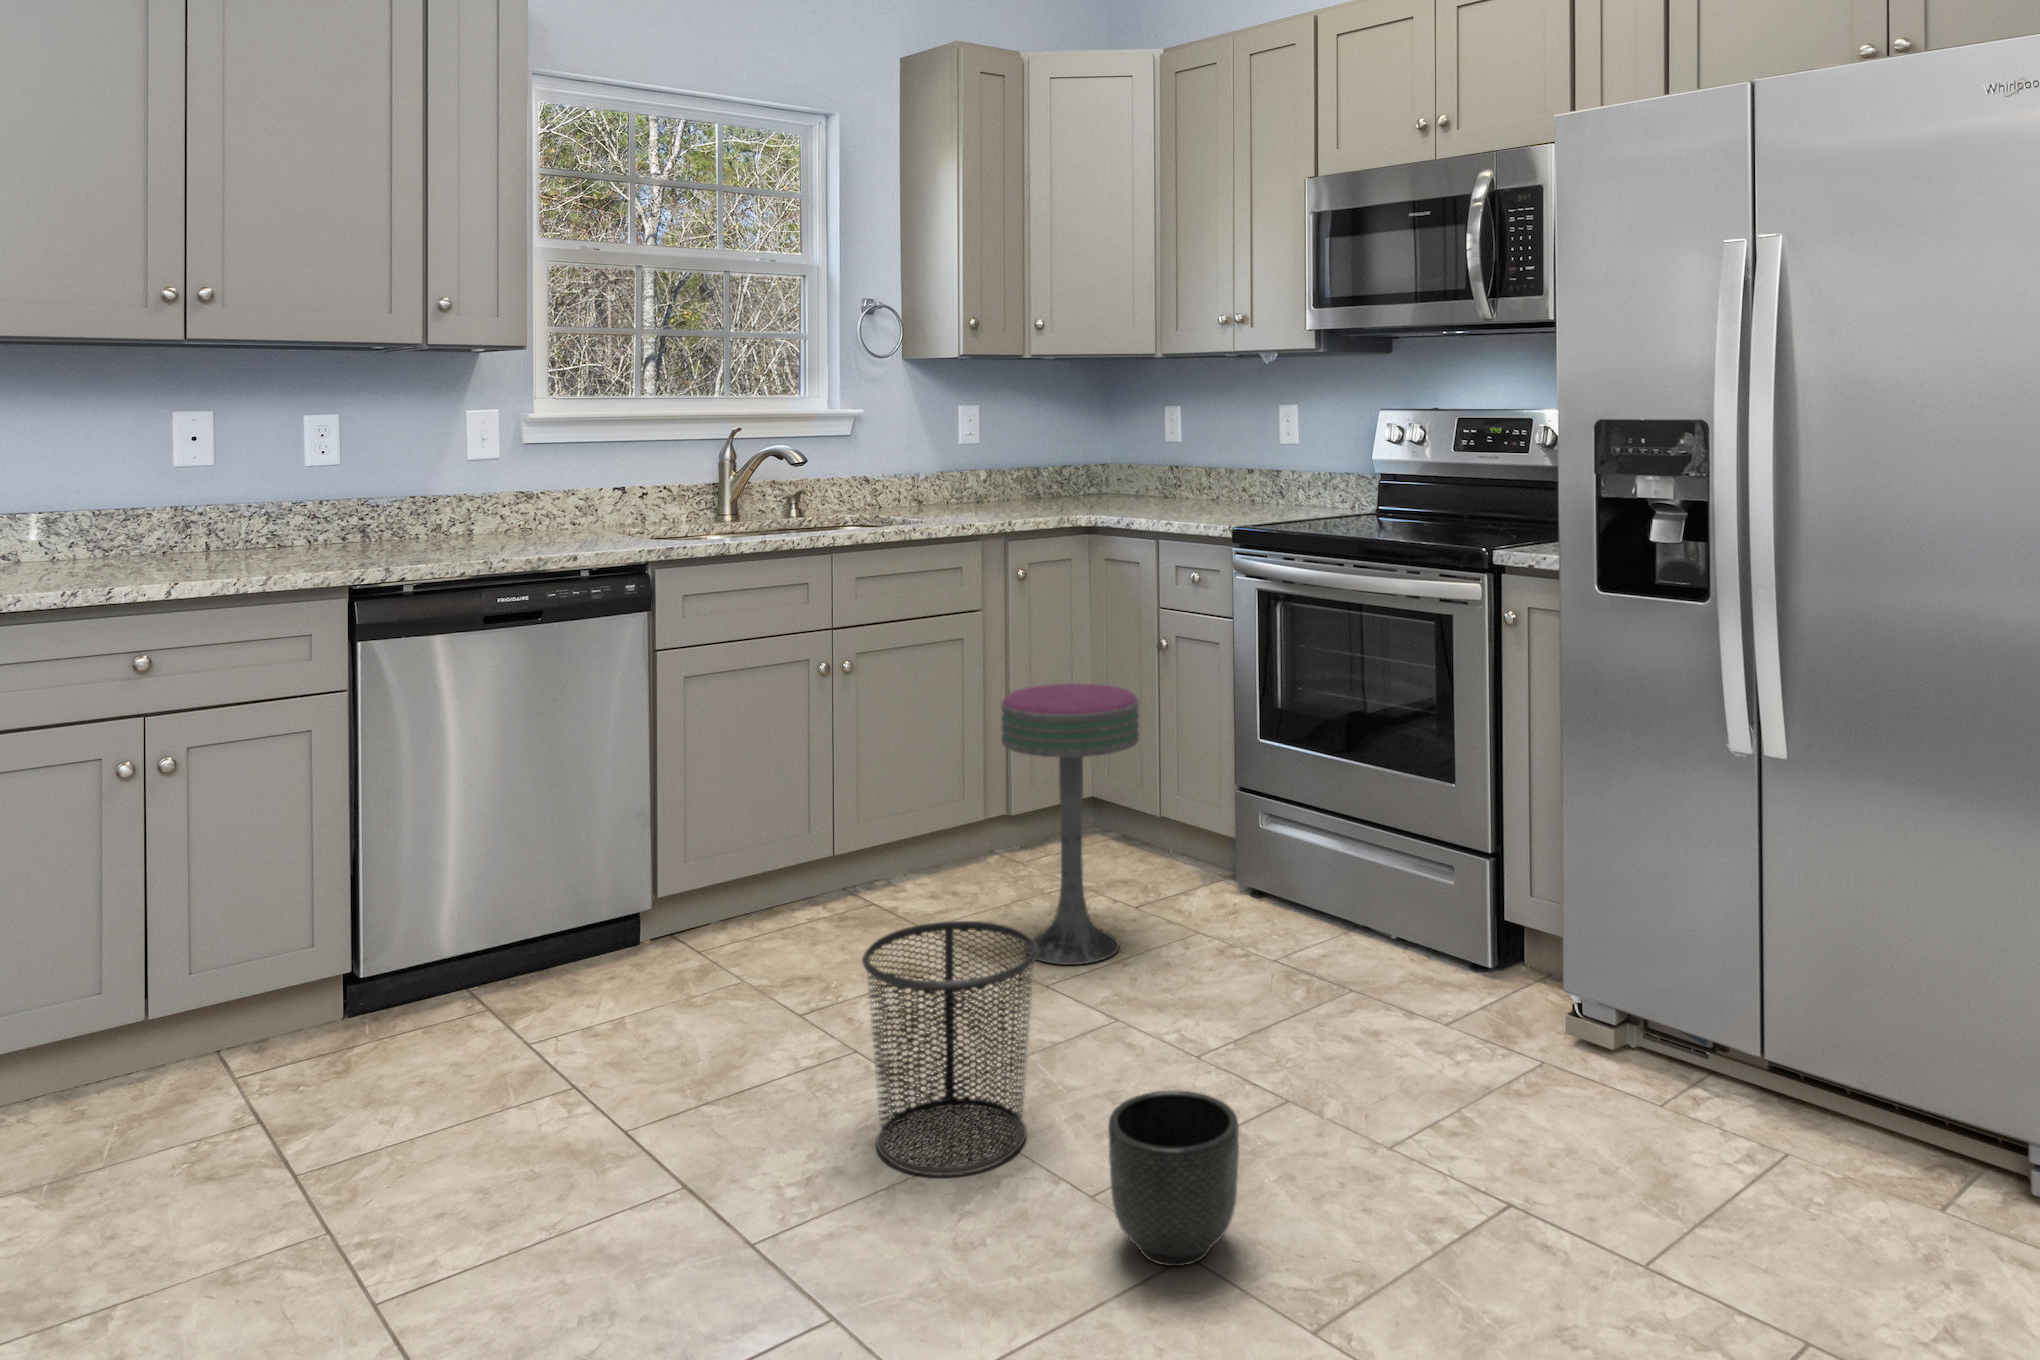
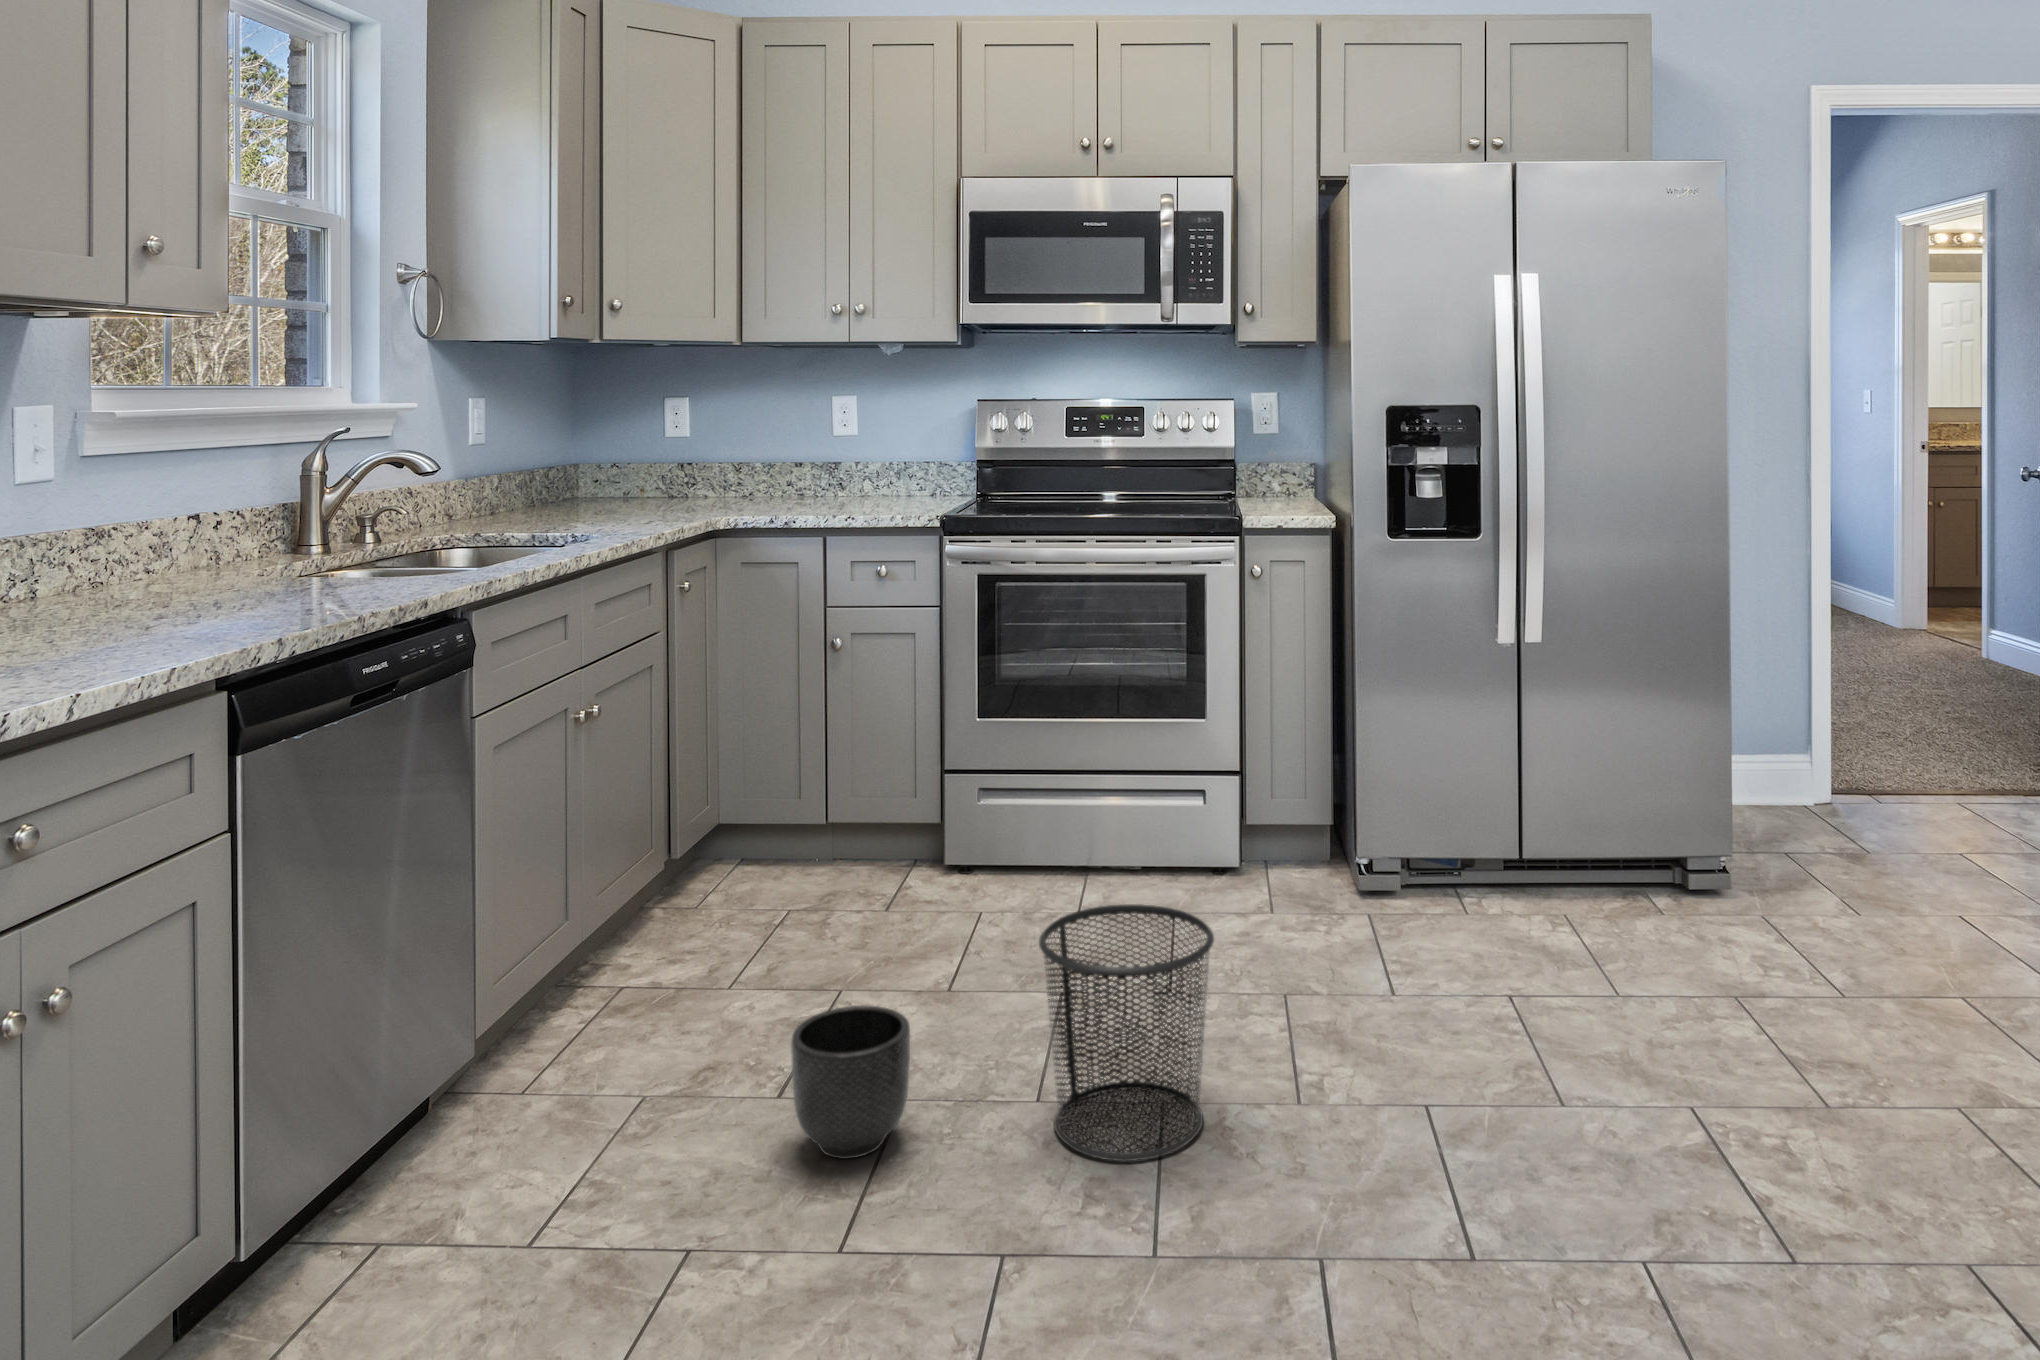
bar stool: present [1001,684,1139,965] -> none [822,682,967,975]
planter: present [1108,1090,1239,1266] -> present [791,1006,910,1159]

